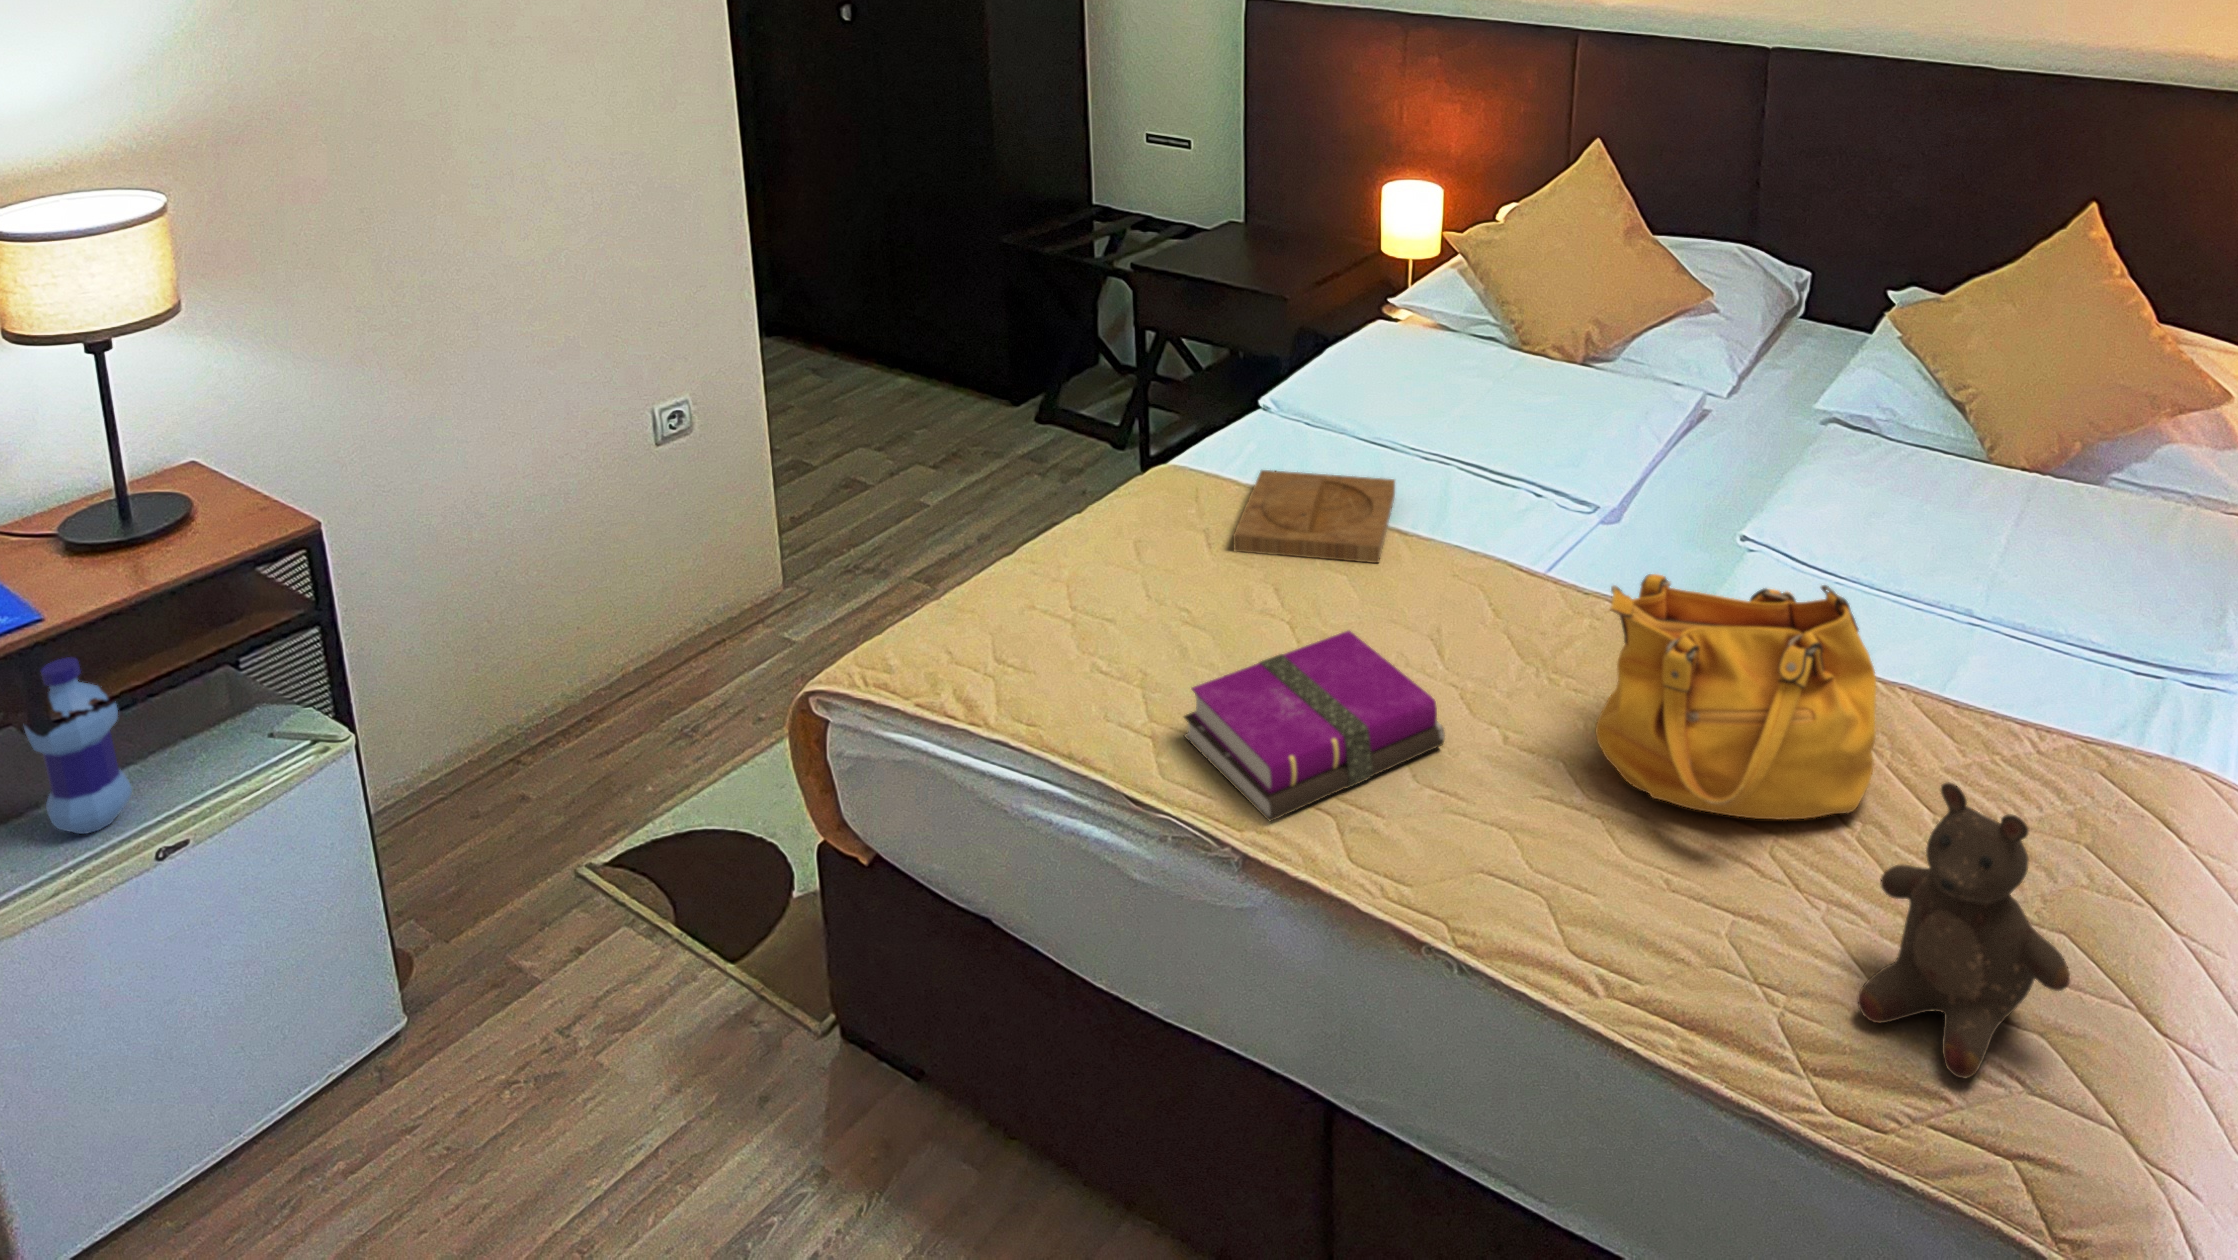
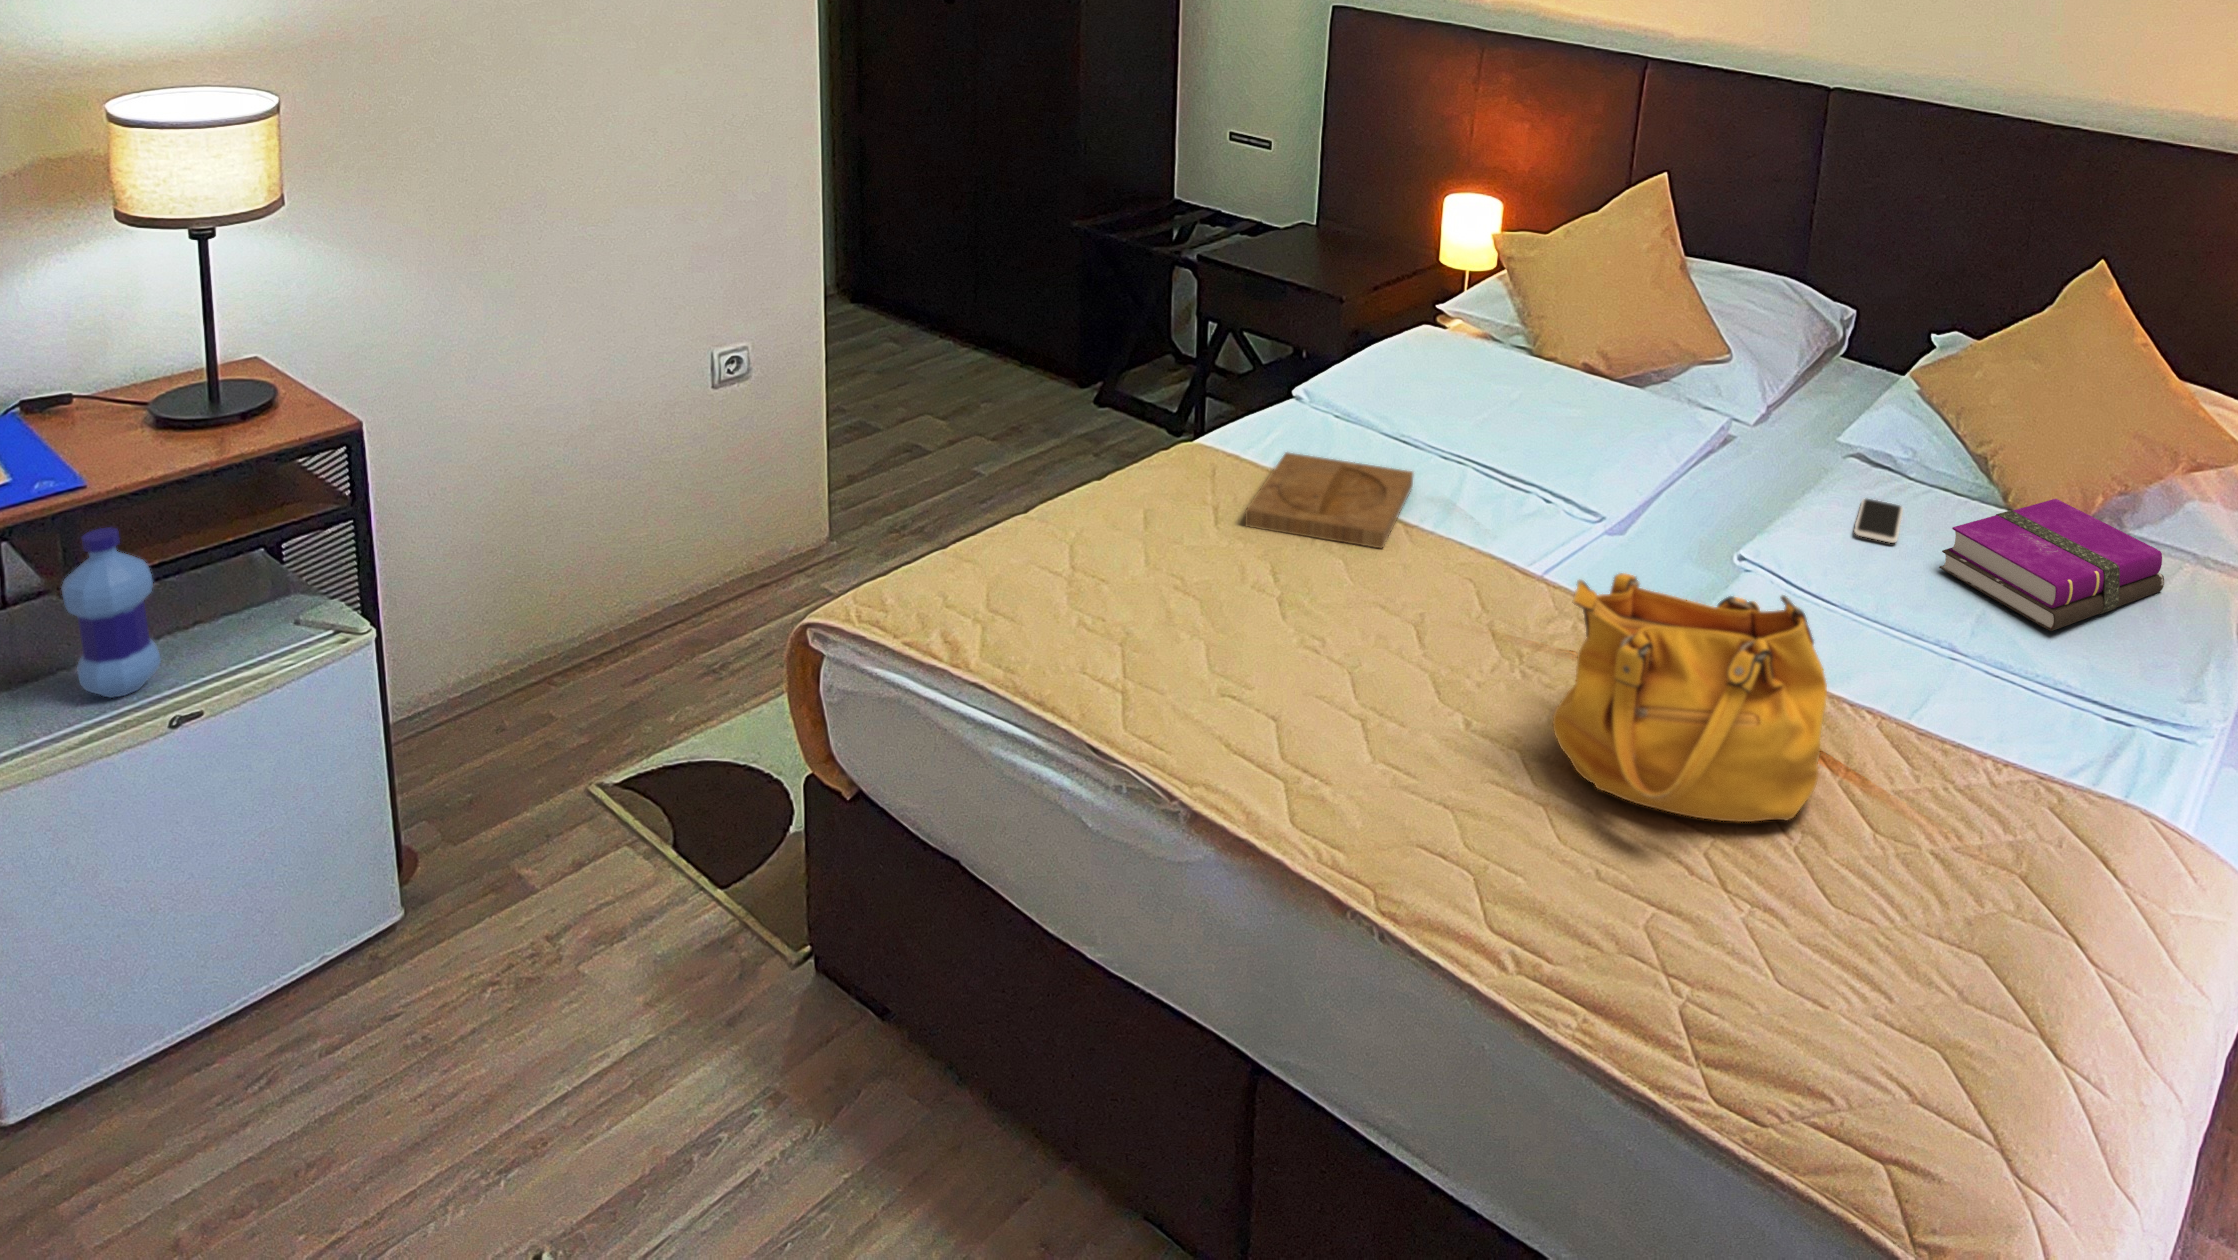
smartphone: none [1853,469,1899,514] -> present [1854,499,1903,543]
notebook: present [1184,631,1445,821] -> present [1939,499,2164,631]
stuffed bear: present [1858,782,2070,1078] -> none [1755,789,1960,1079]

